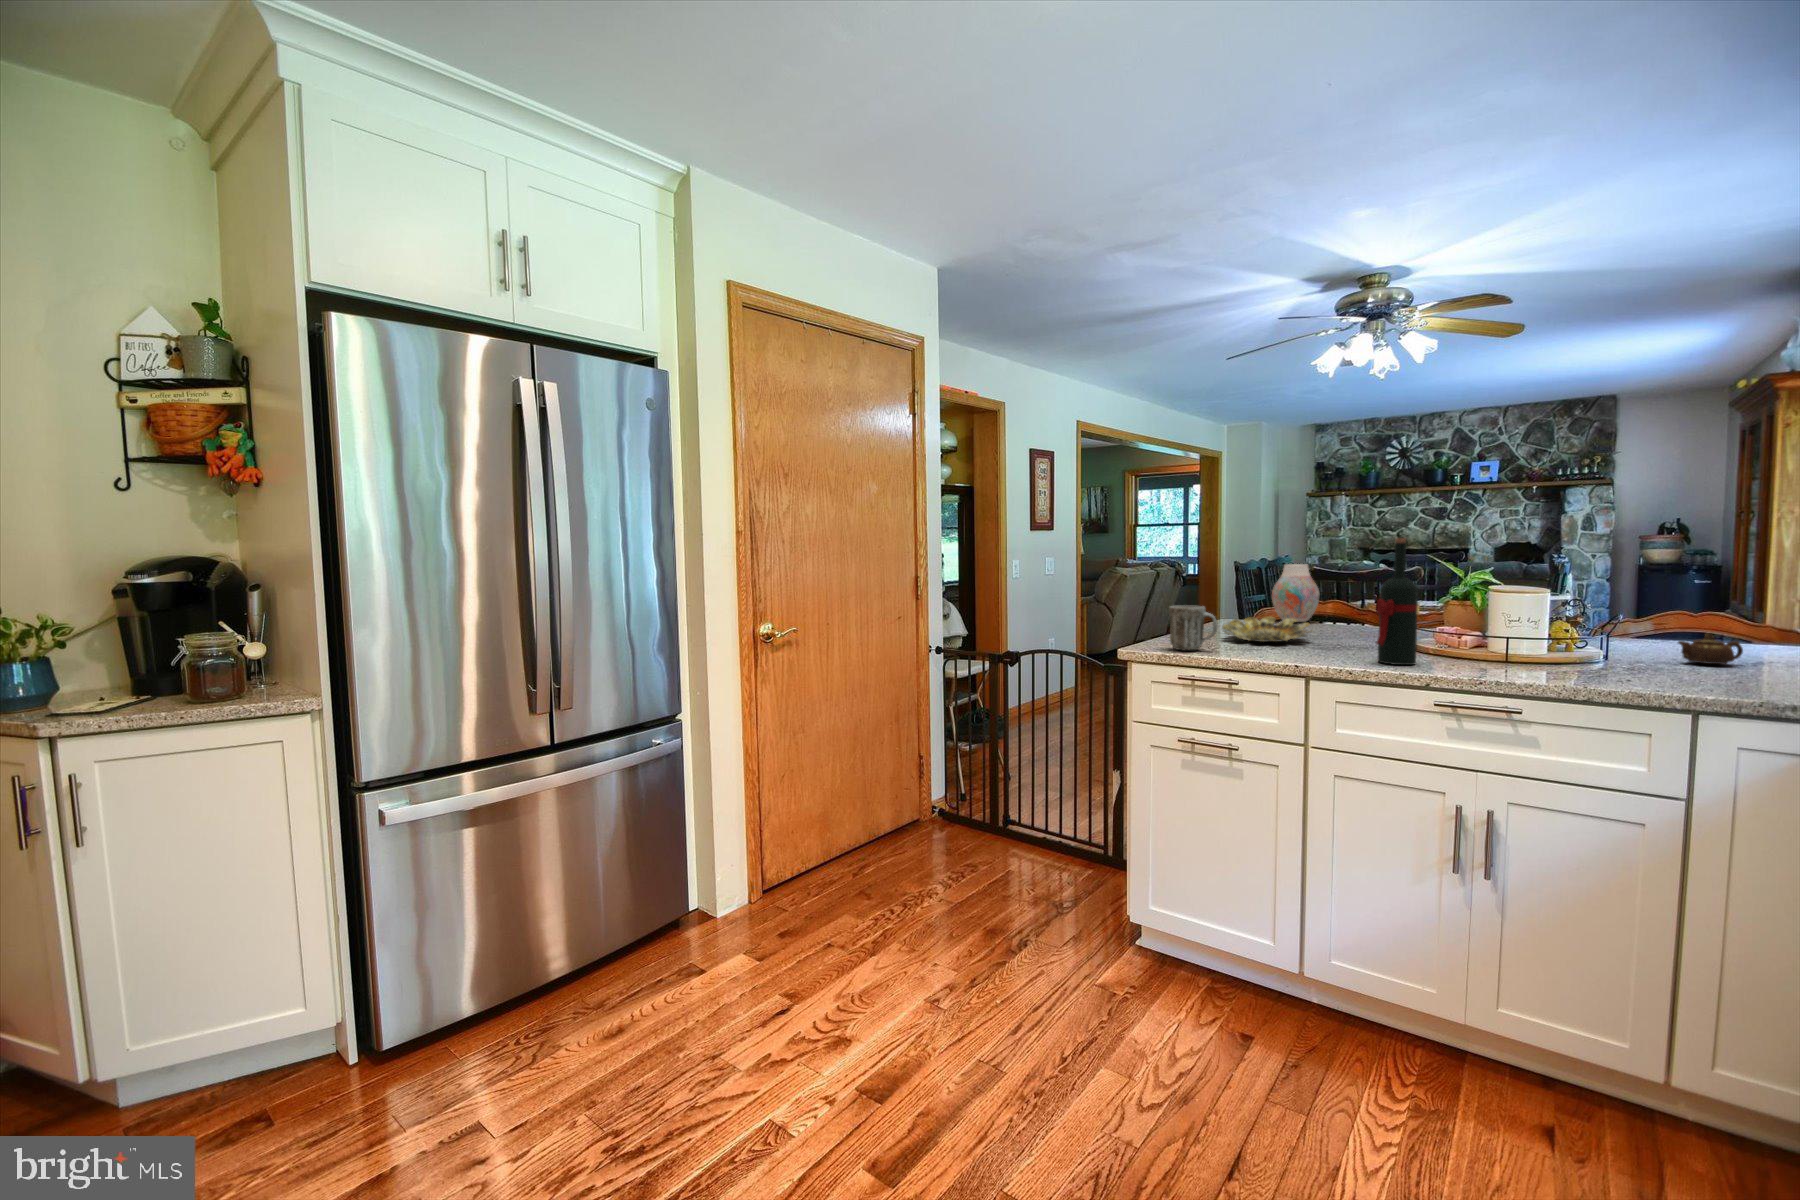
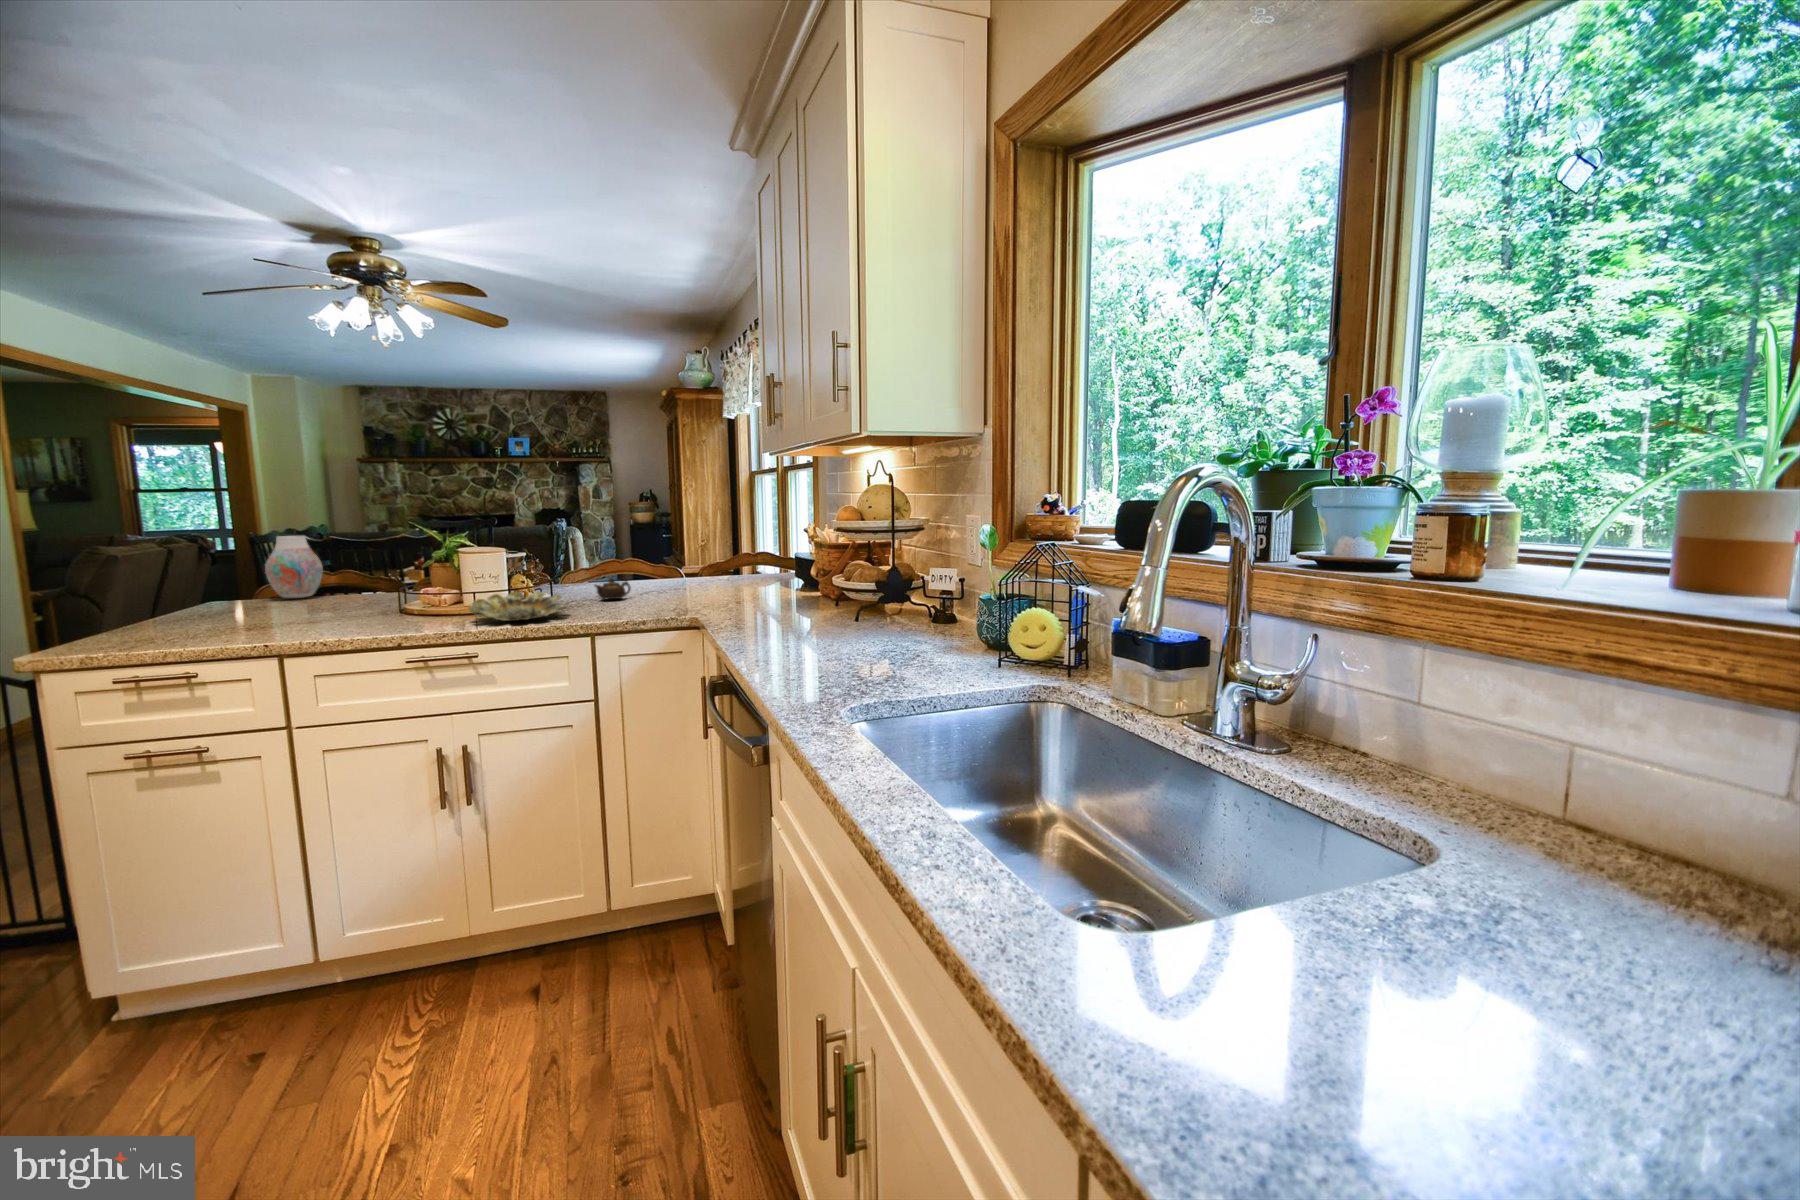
wine bottle: present [1377,538,1418,665] -> none [352,509,398,630]
mug: present [1169,605,1218,650] -> none [86,591,165,647]
bowl: present [1222,616,1310,642] -> present [469,592,568,621]

